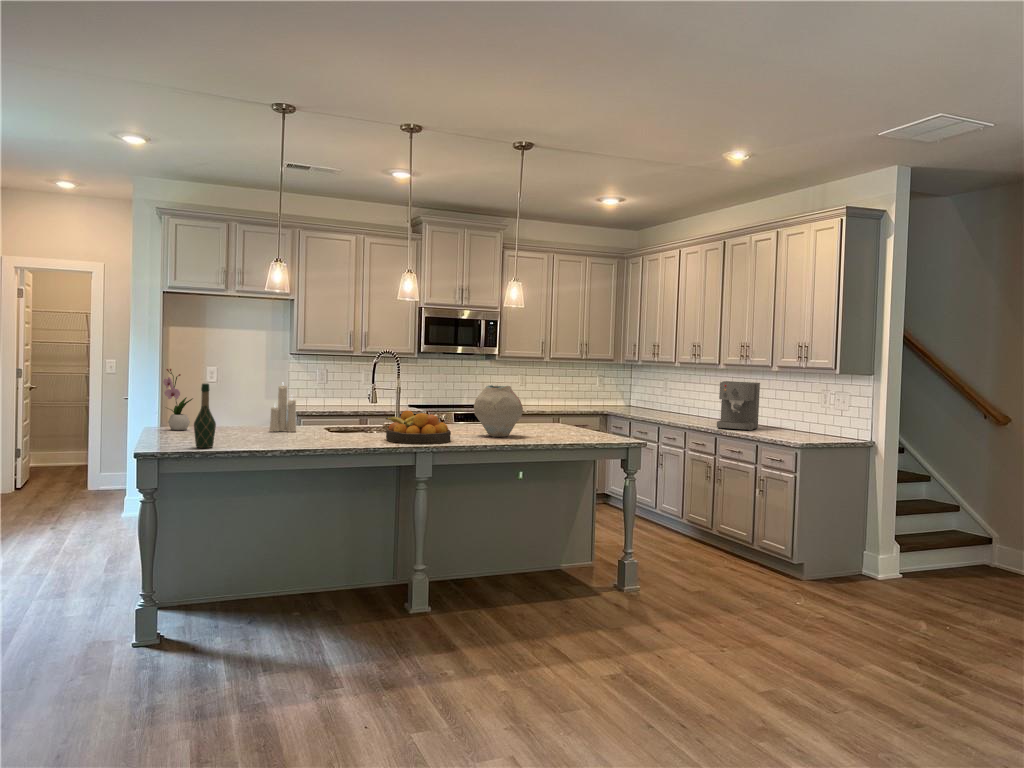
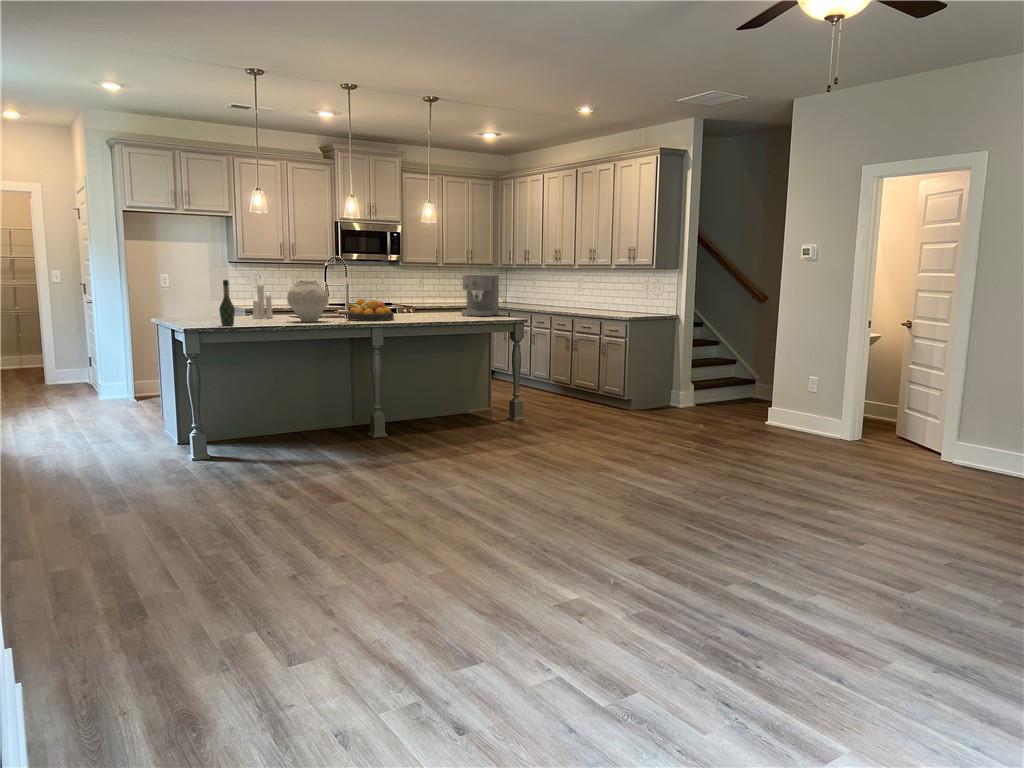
flower arrangement: present [163,369,193,430] -> none [167,272,192,319]
coffee maker: present [717,381,760,431] -> present [461,275,499,317]
vase: present [474,385,523,437] -> present [287,280,328,322]

